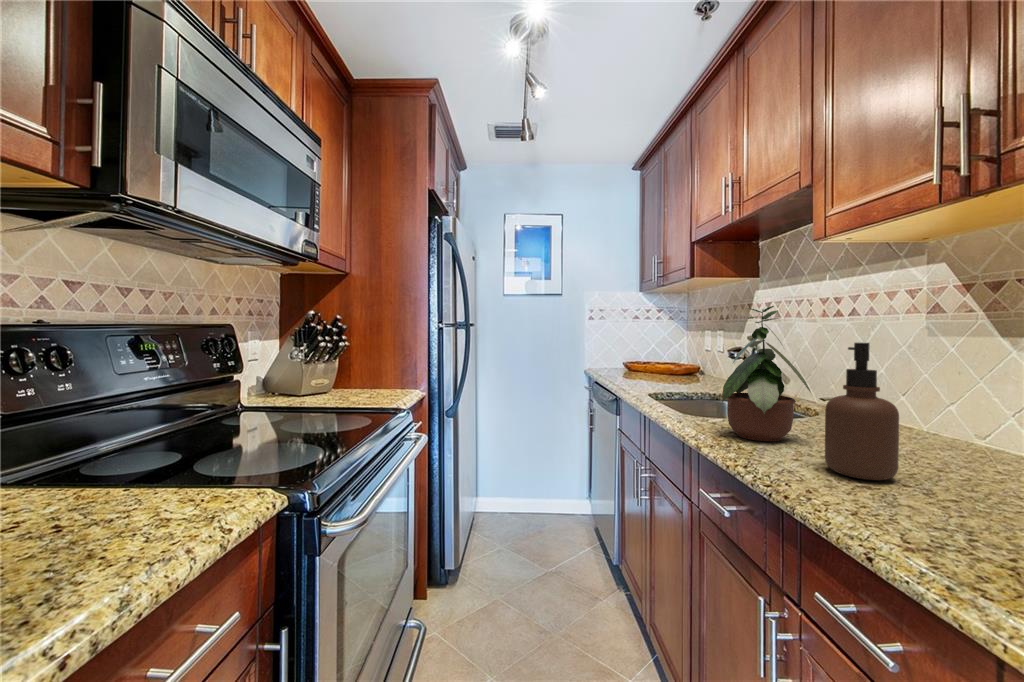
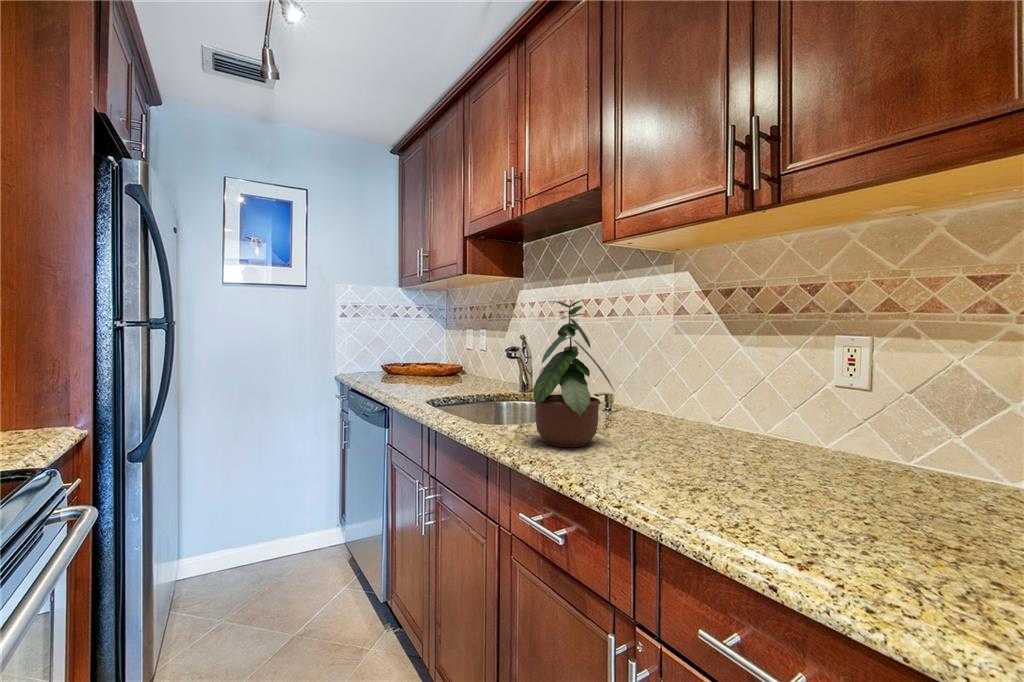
soap dispenser: present [825,343,899,480] -> none [648,339,711,479]

